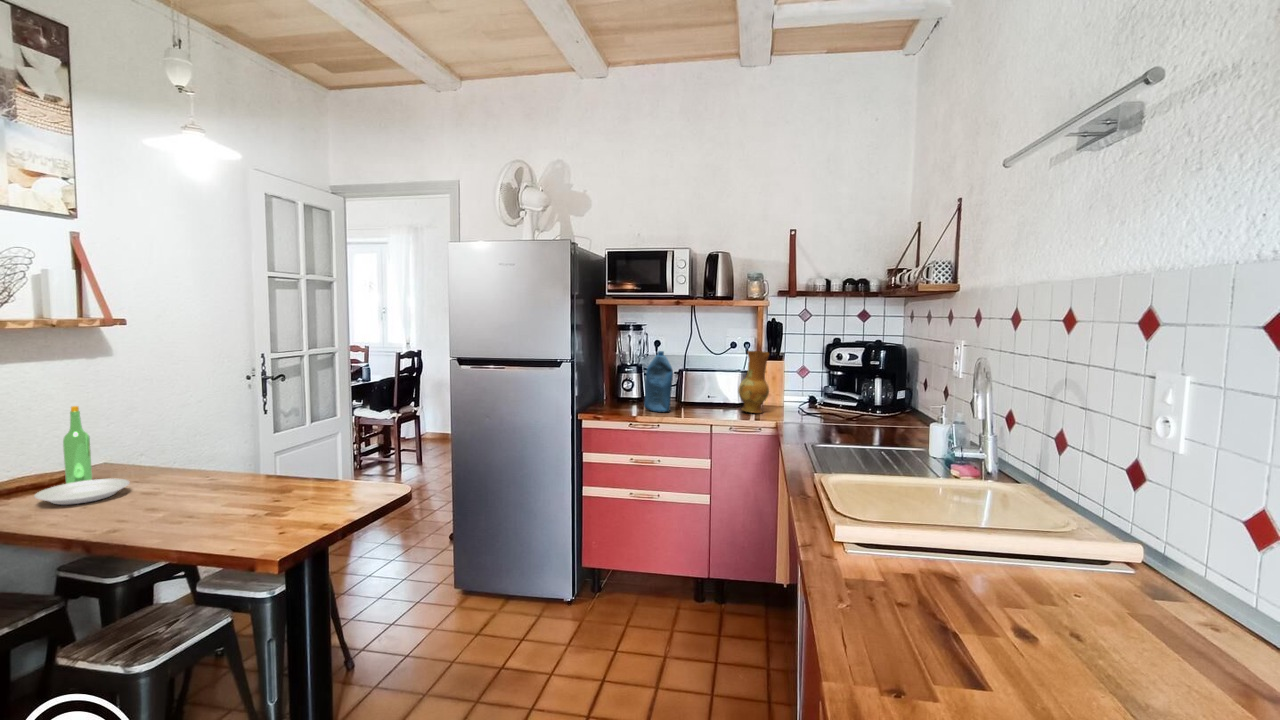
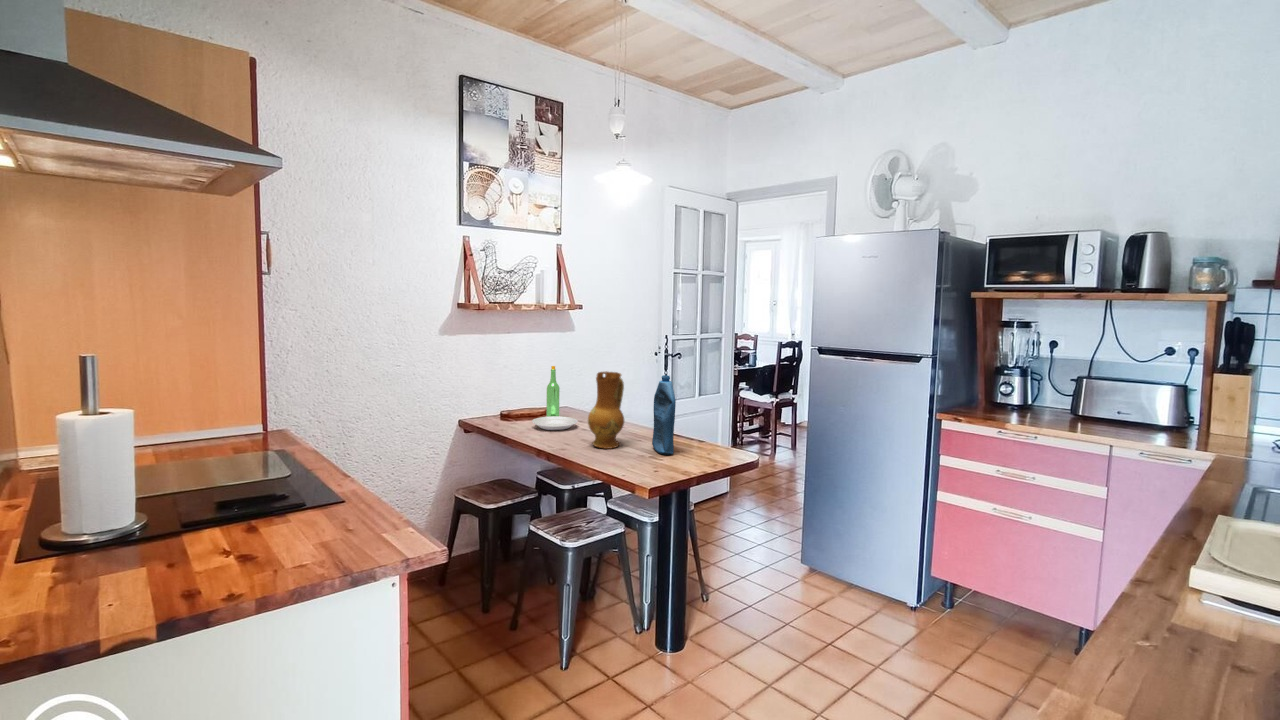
bottle: present [644,351,673,412] -> present [652,375,676,455]
ceramic jug: present [738,351,769,413] -> present [588,371,624,449]

